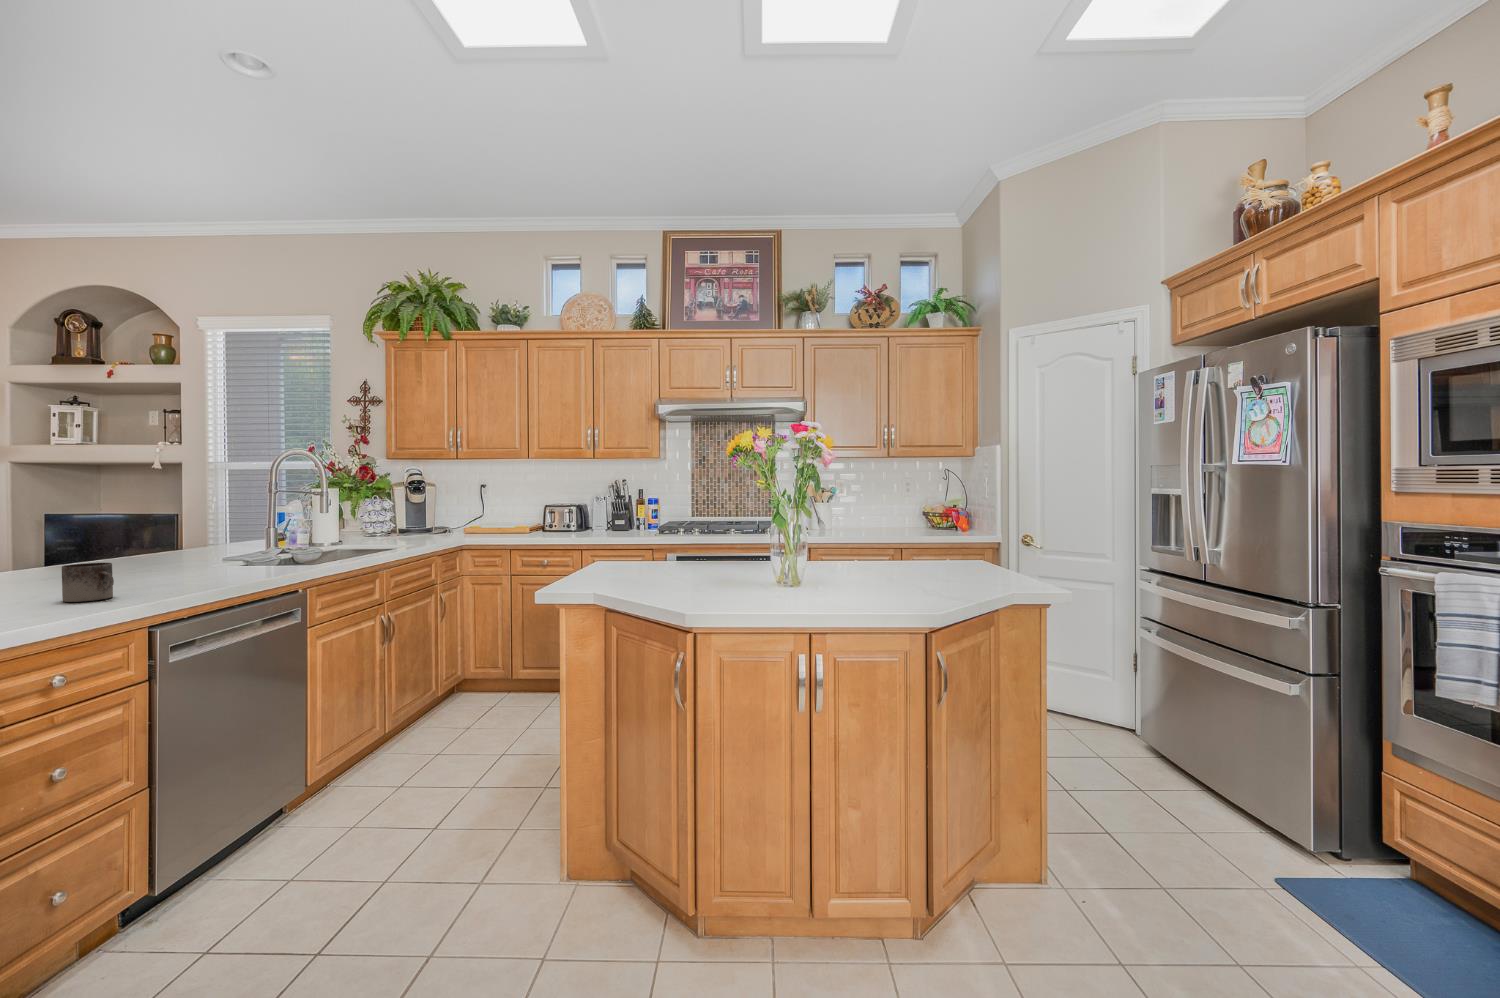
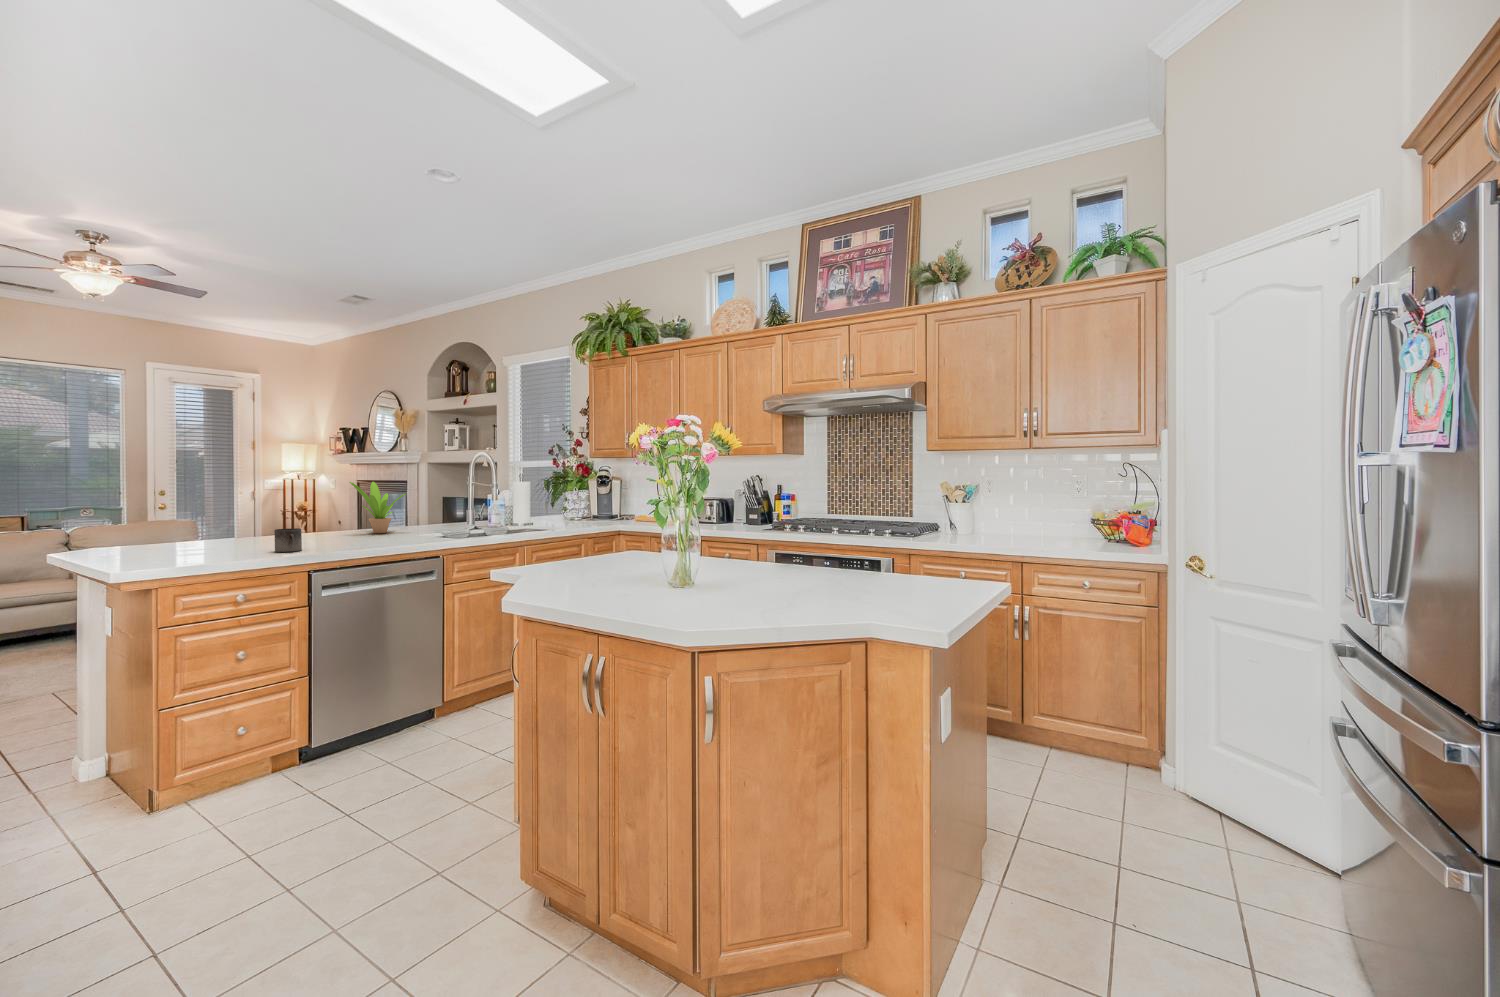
potted plant: none [104,490,195,567] -> present [350,482,405,533]

